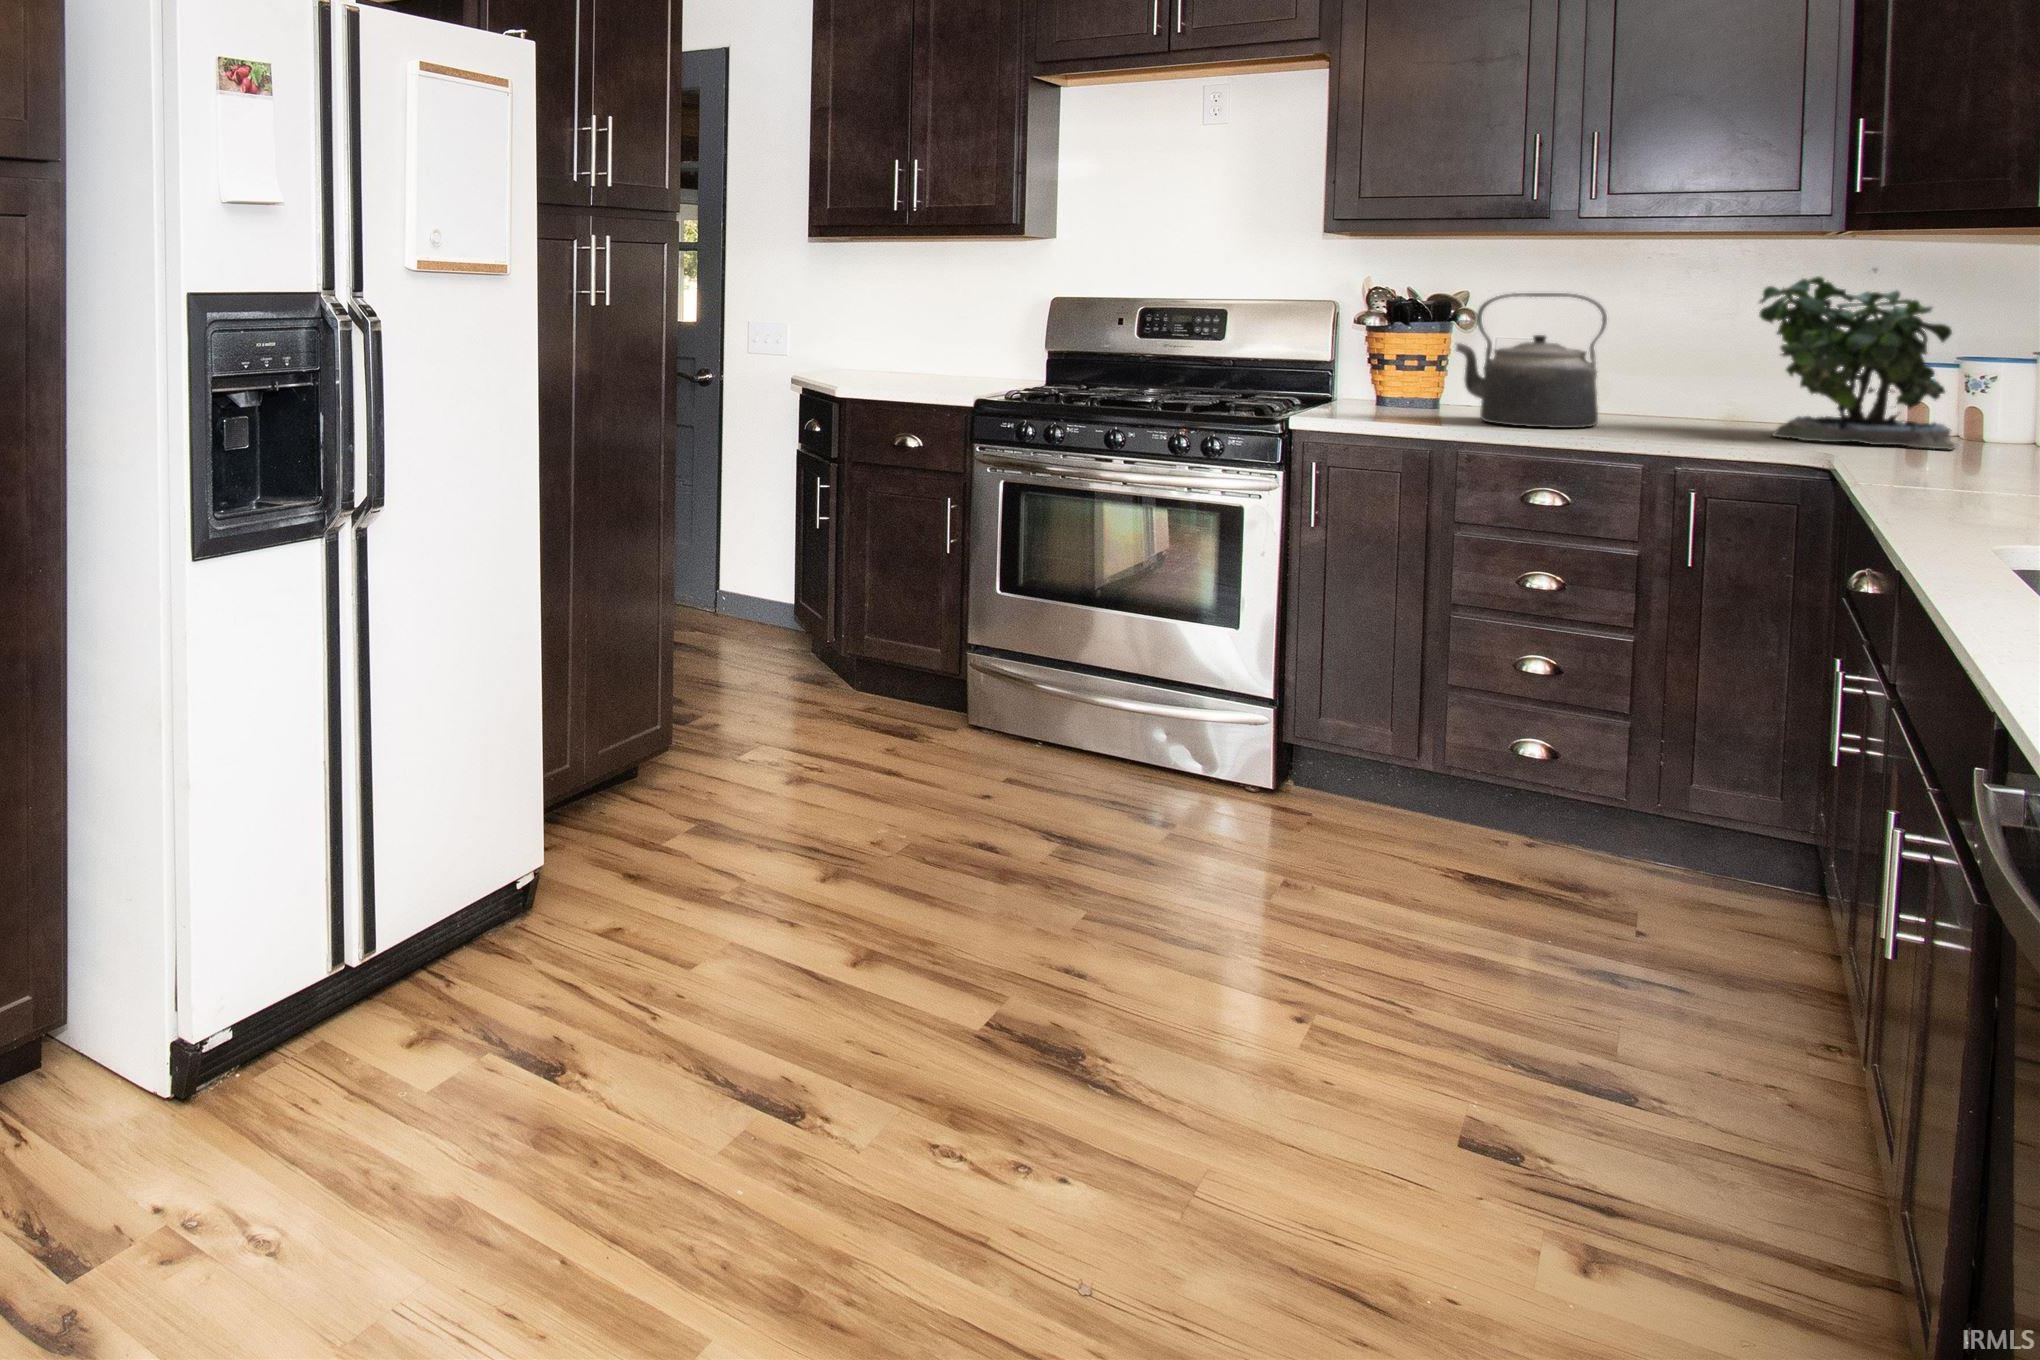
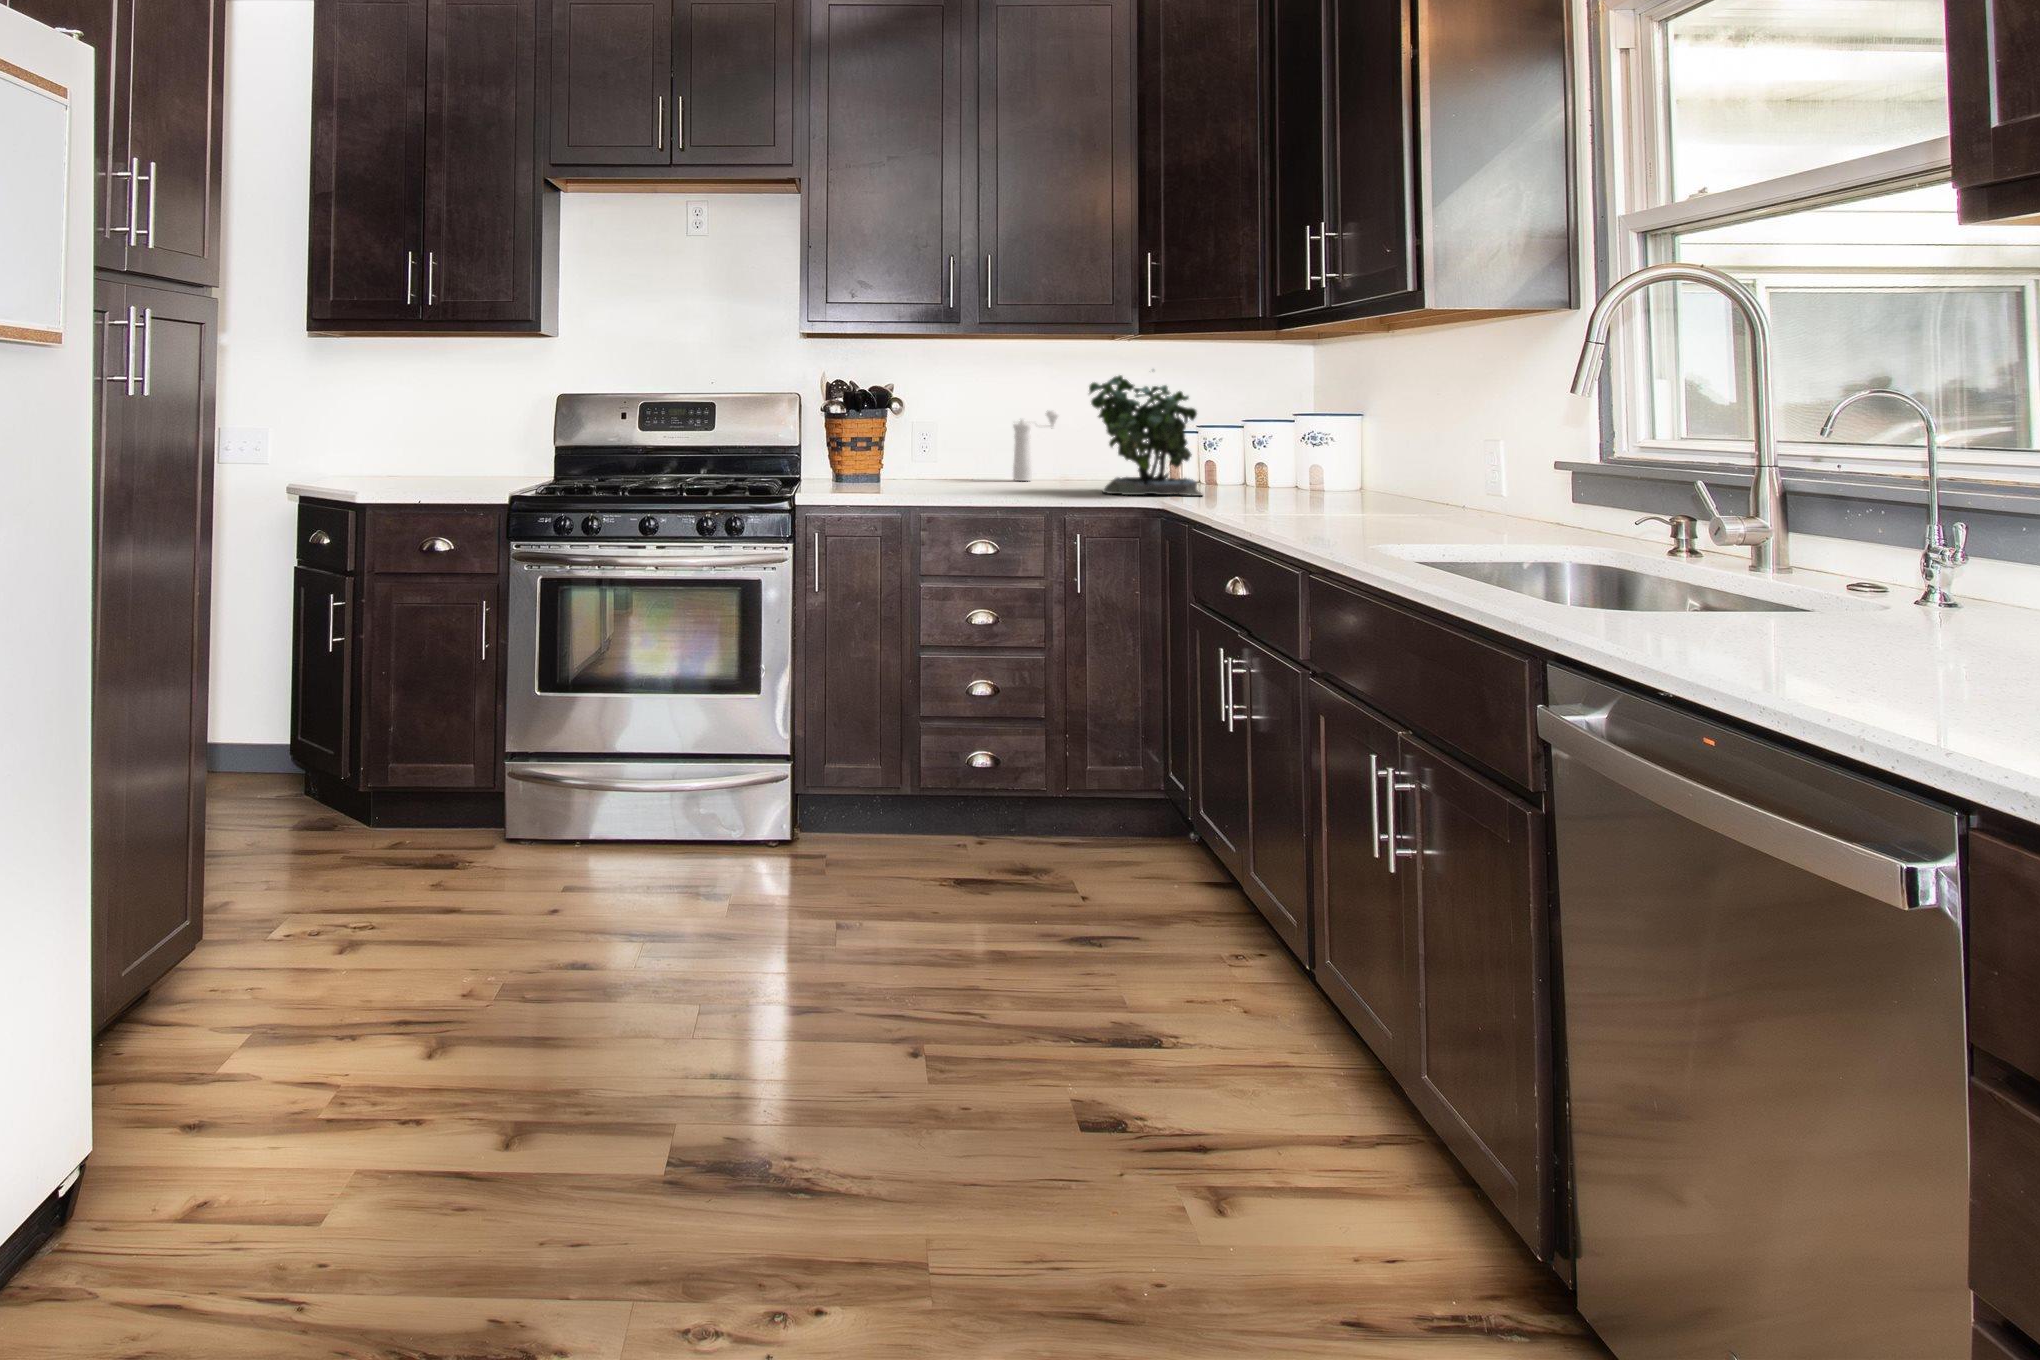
kettle: present [1456,293,1607,428] -> none [902,388,1002,495]
pepper mill: none [1658,321,1745,413] -> present [1013,411,1059,481]

